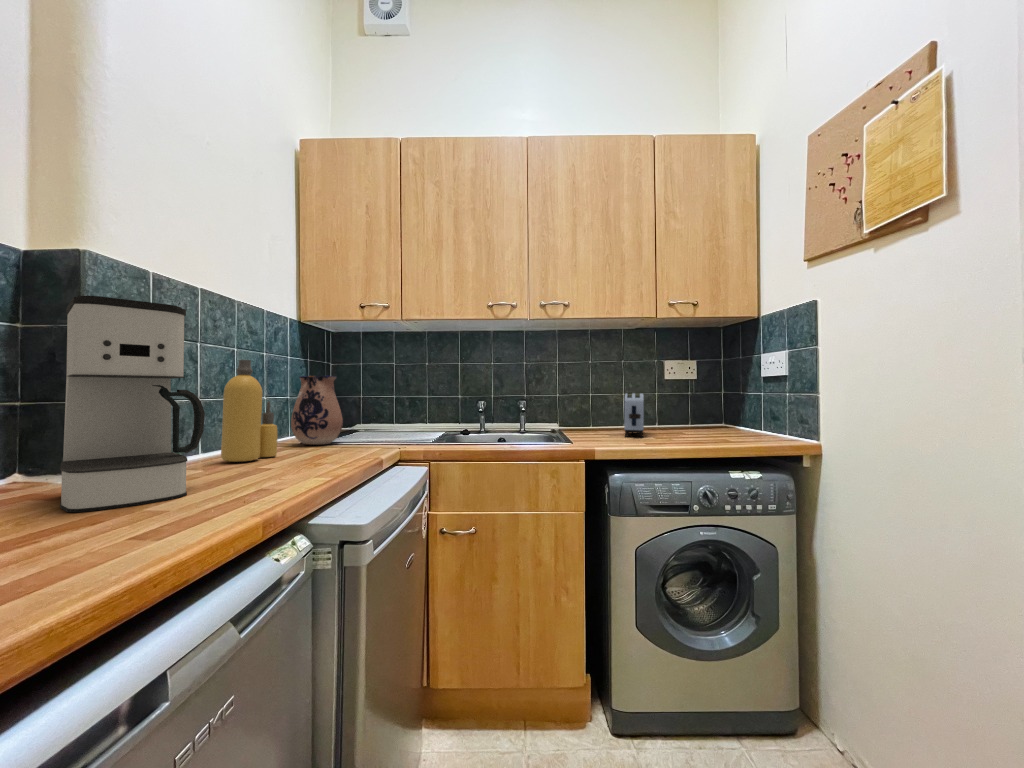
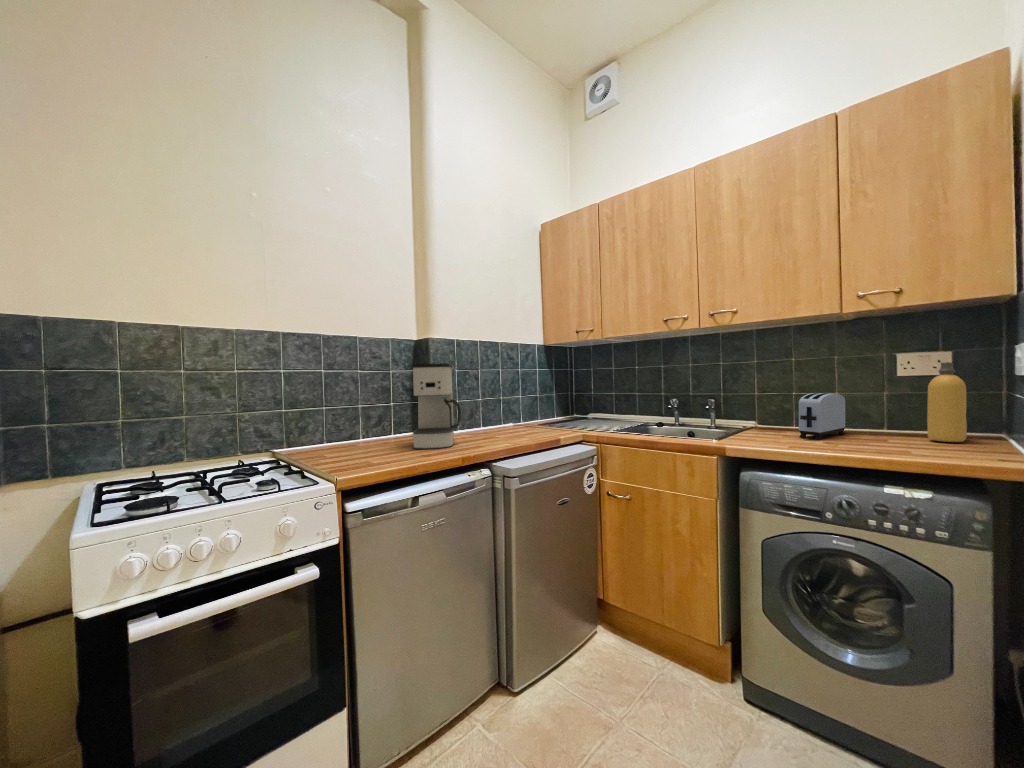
bottle: present [221,360,278,462] -> present [927,362,967,442]
ceramic pitcher: present [291,376,343,445] -> none [535,382,565,425]

